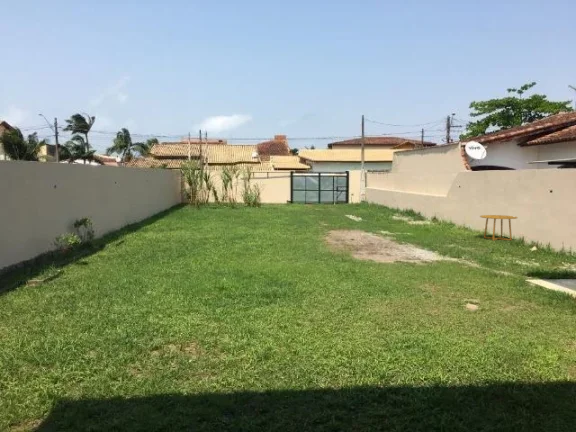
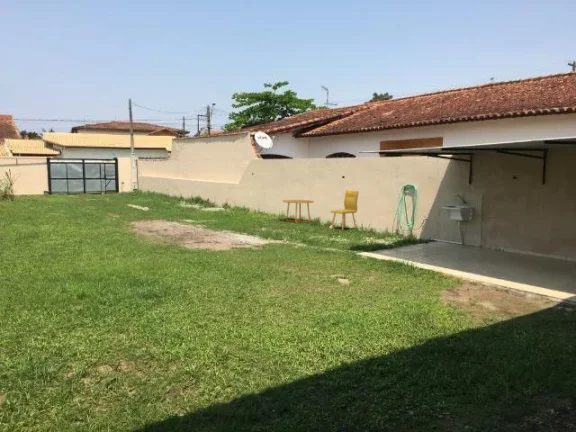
chair: none [530,206,566,252] -> present [331,190,358,230]

